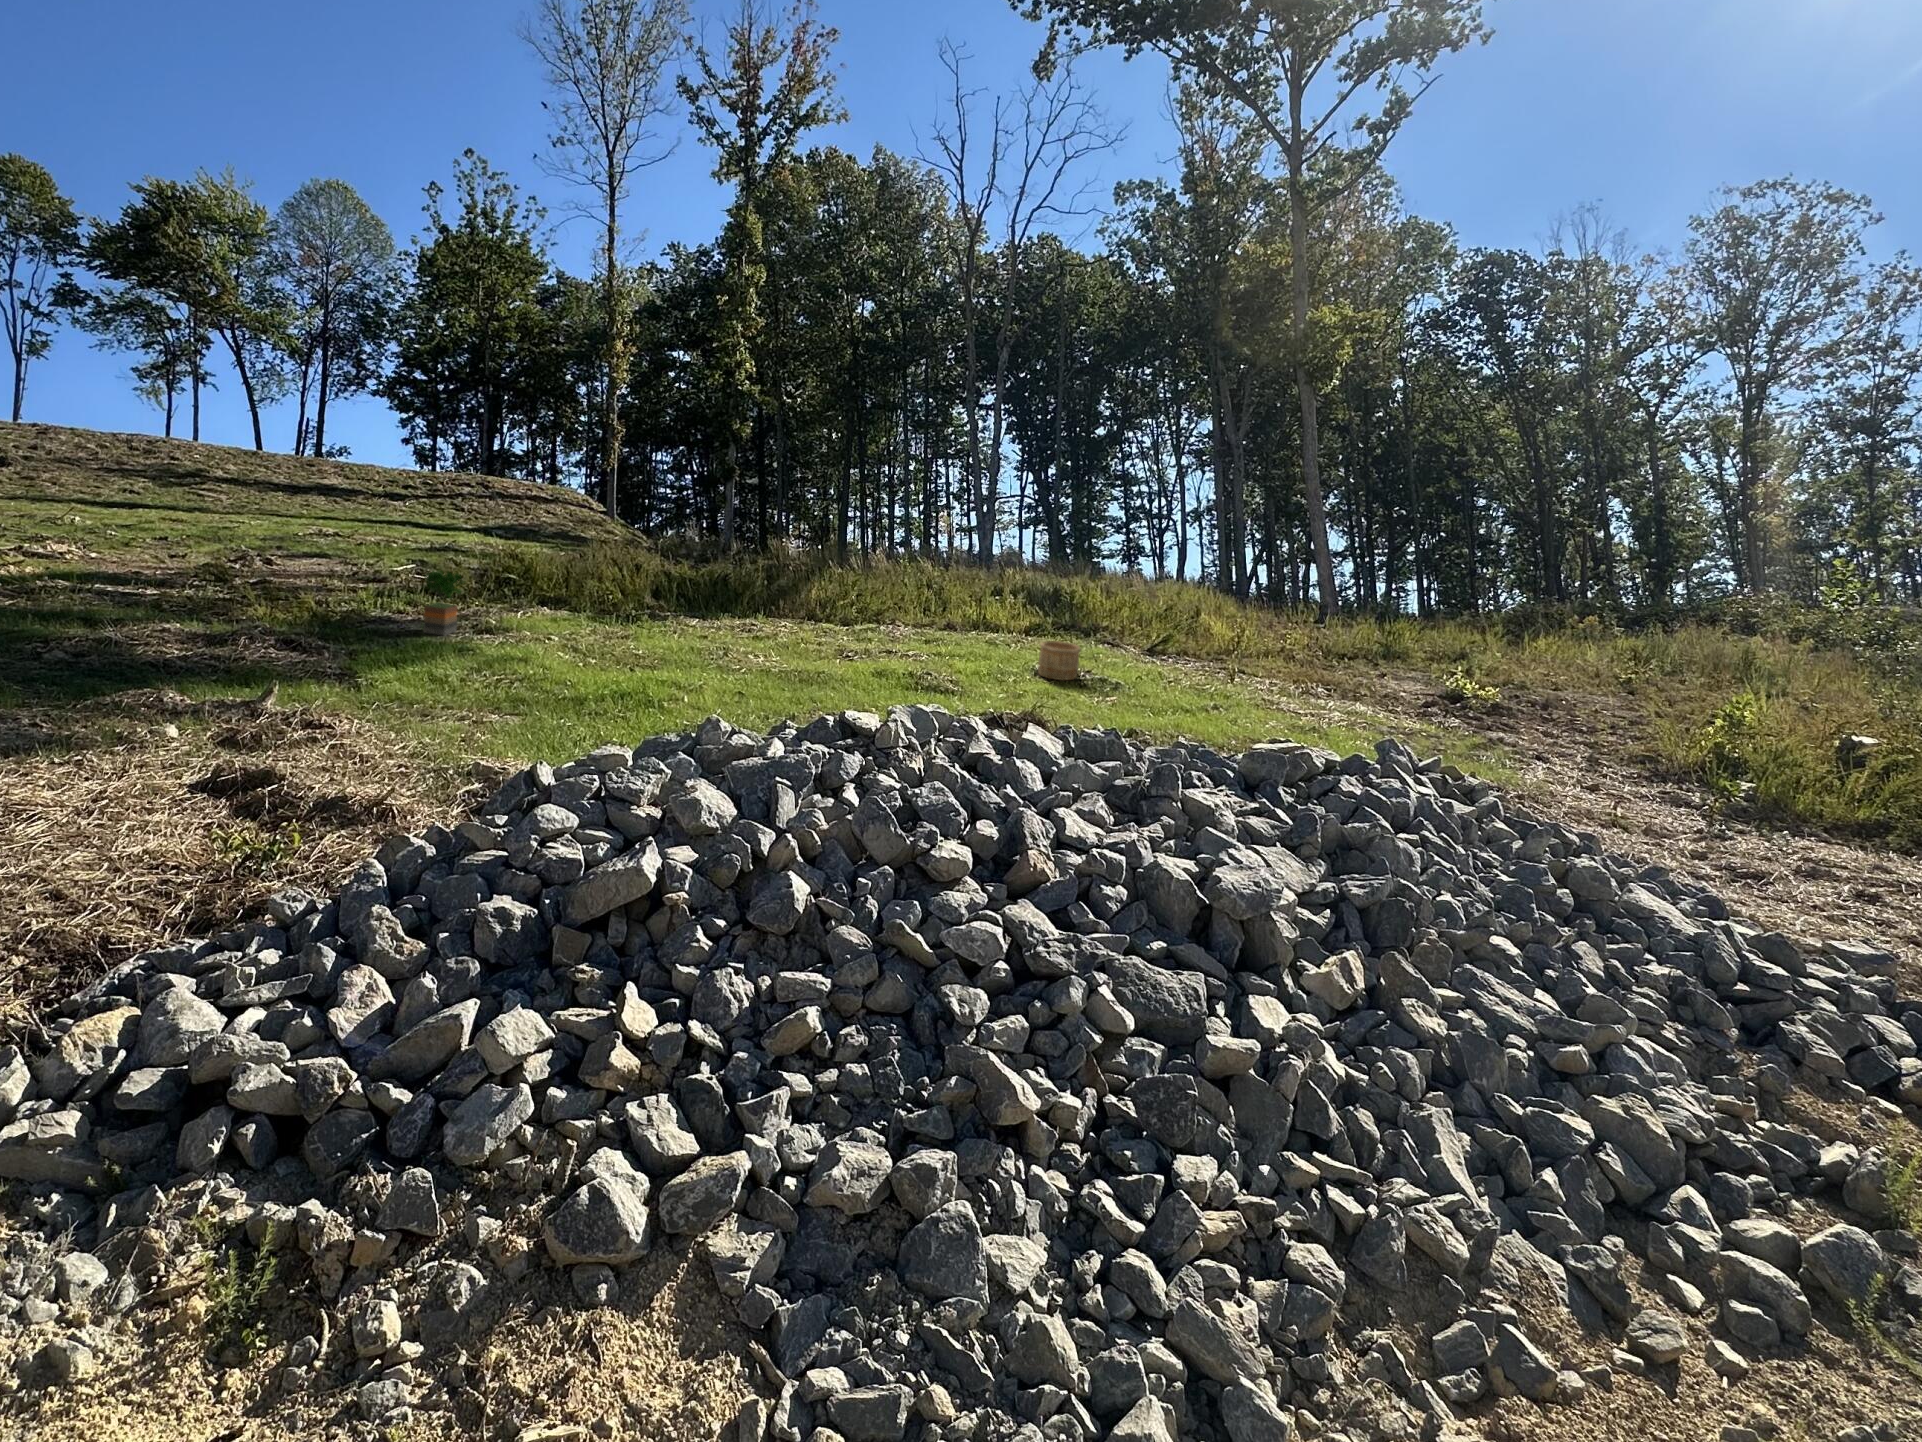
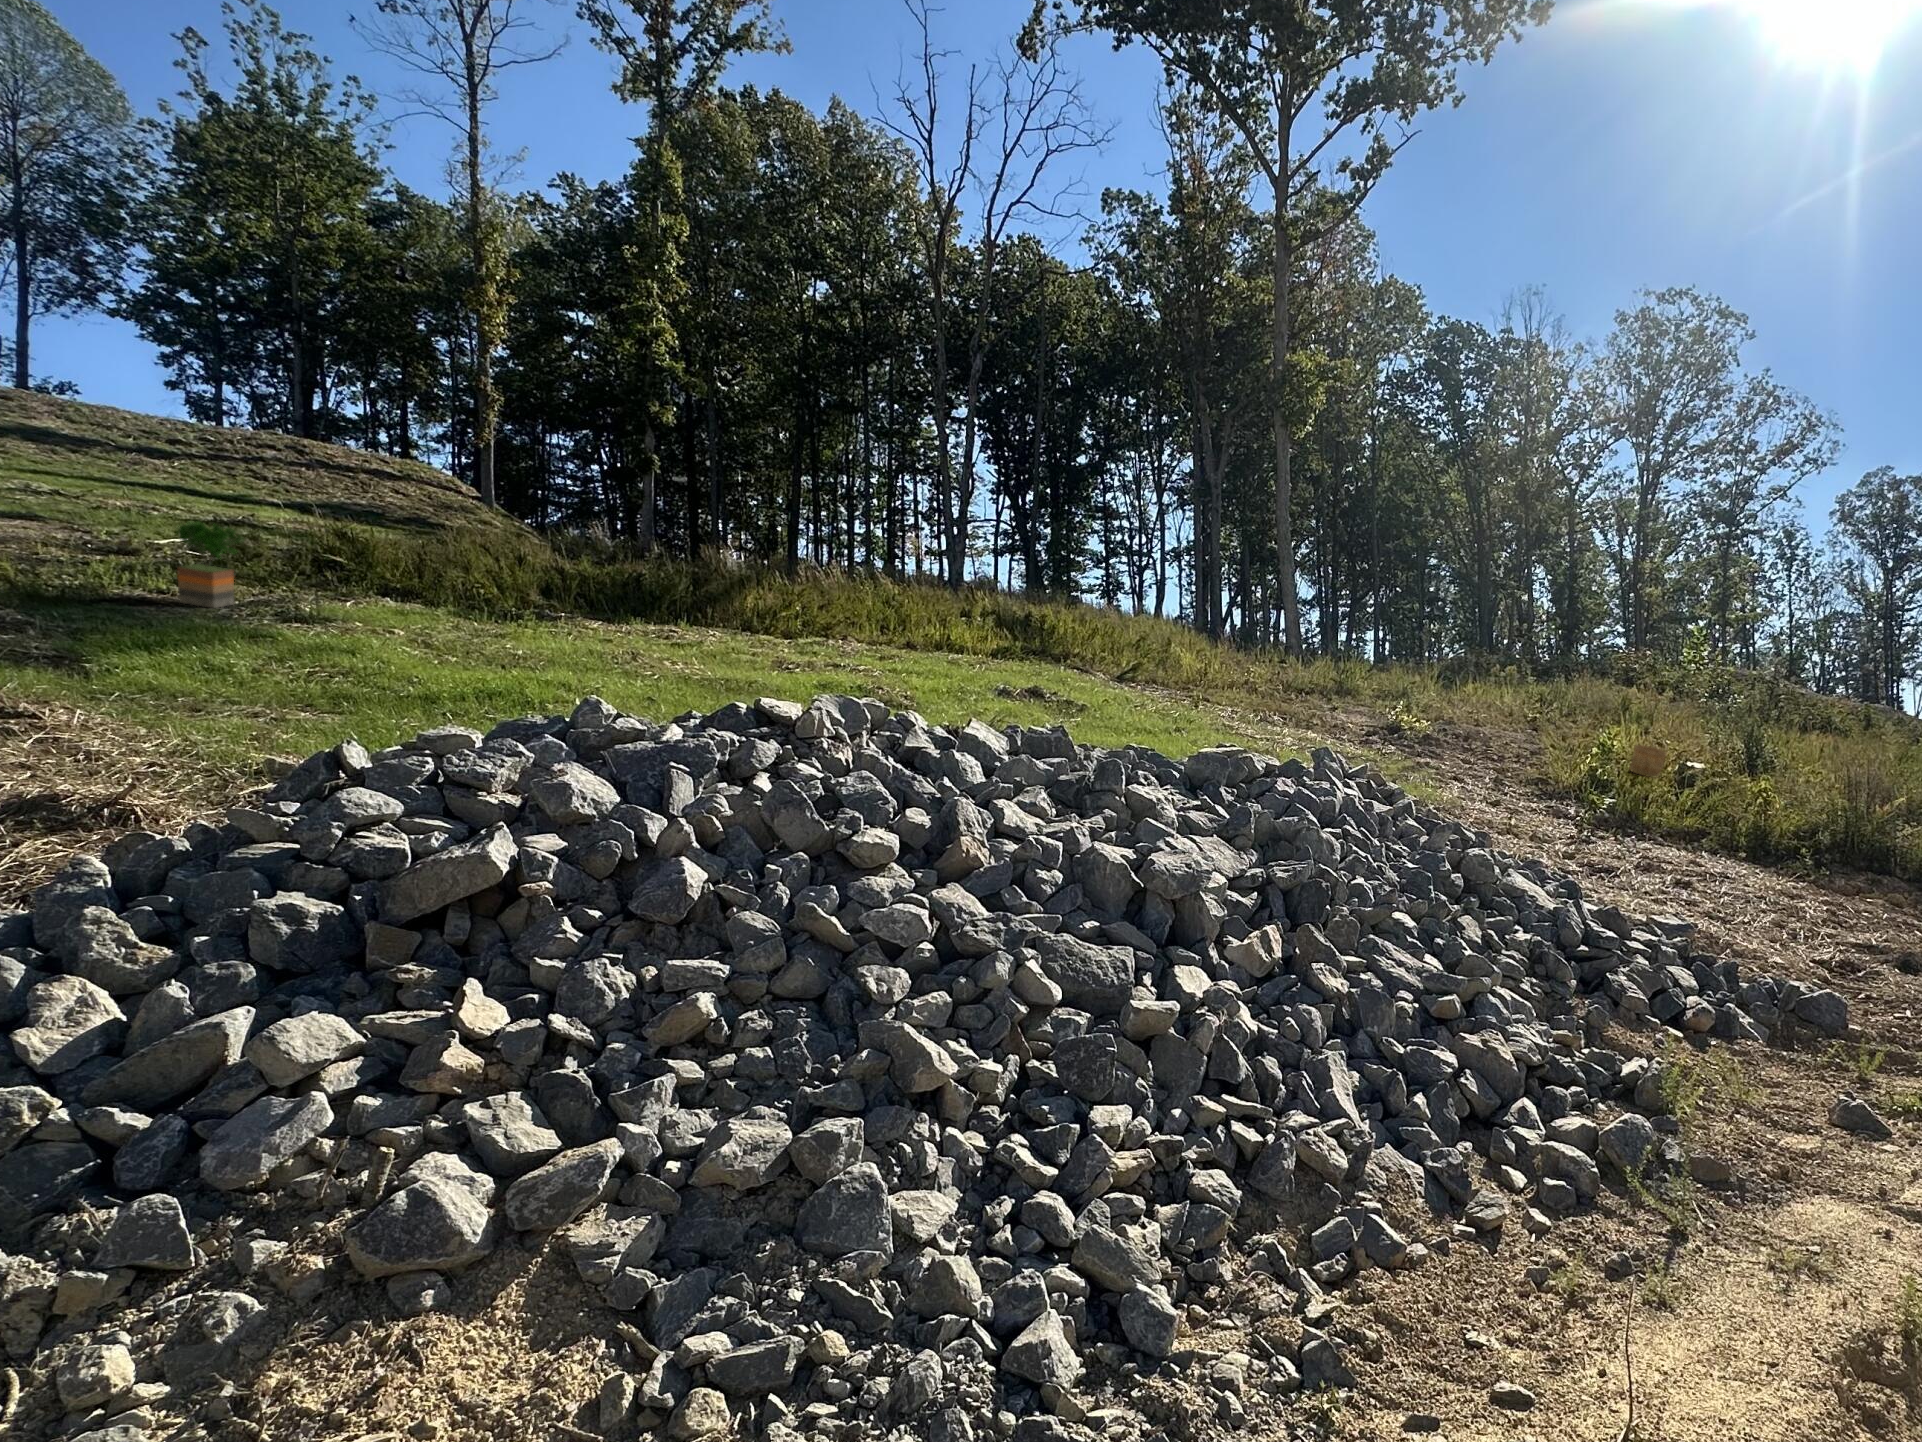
wooden bucket: present [1038,641,1081,680] -> present [1629,745,1667,777]

